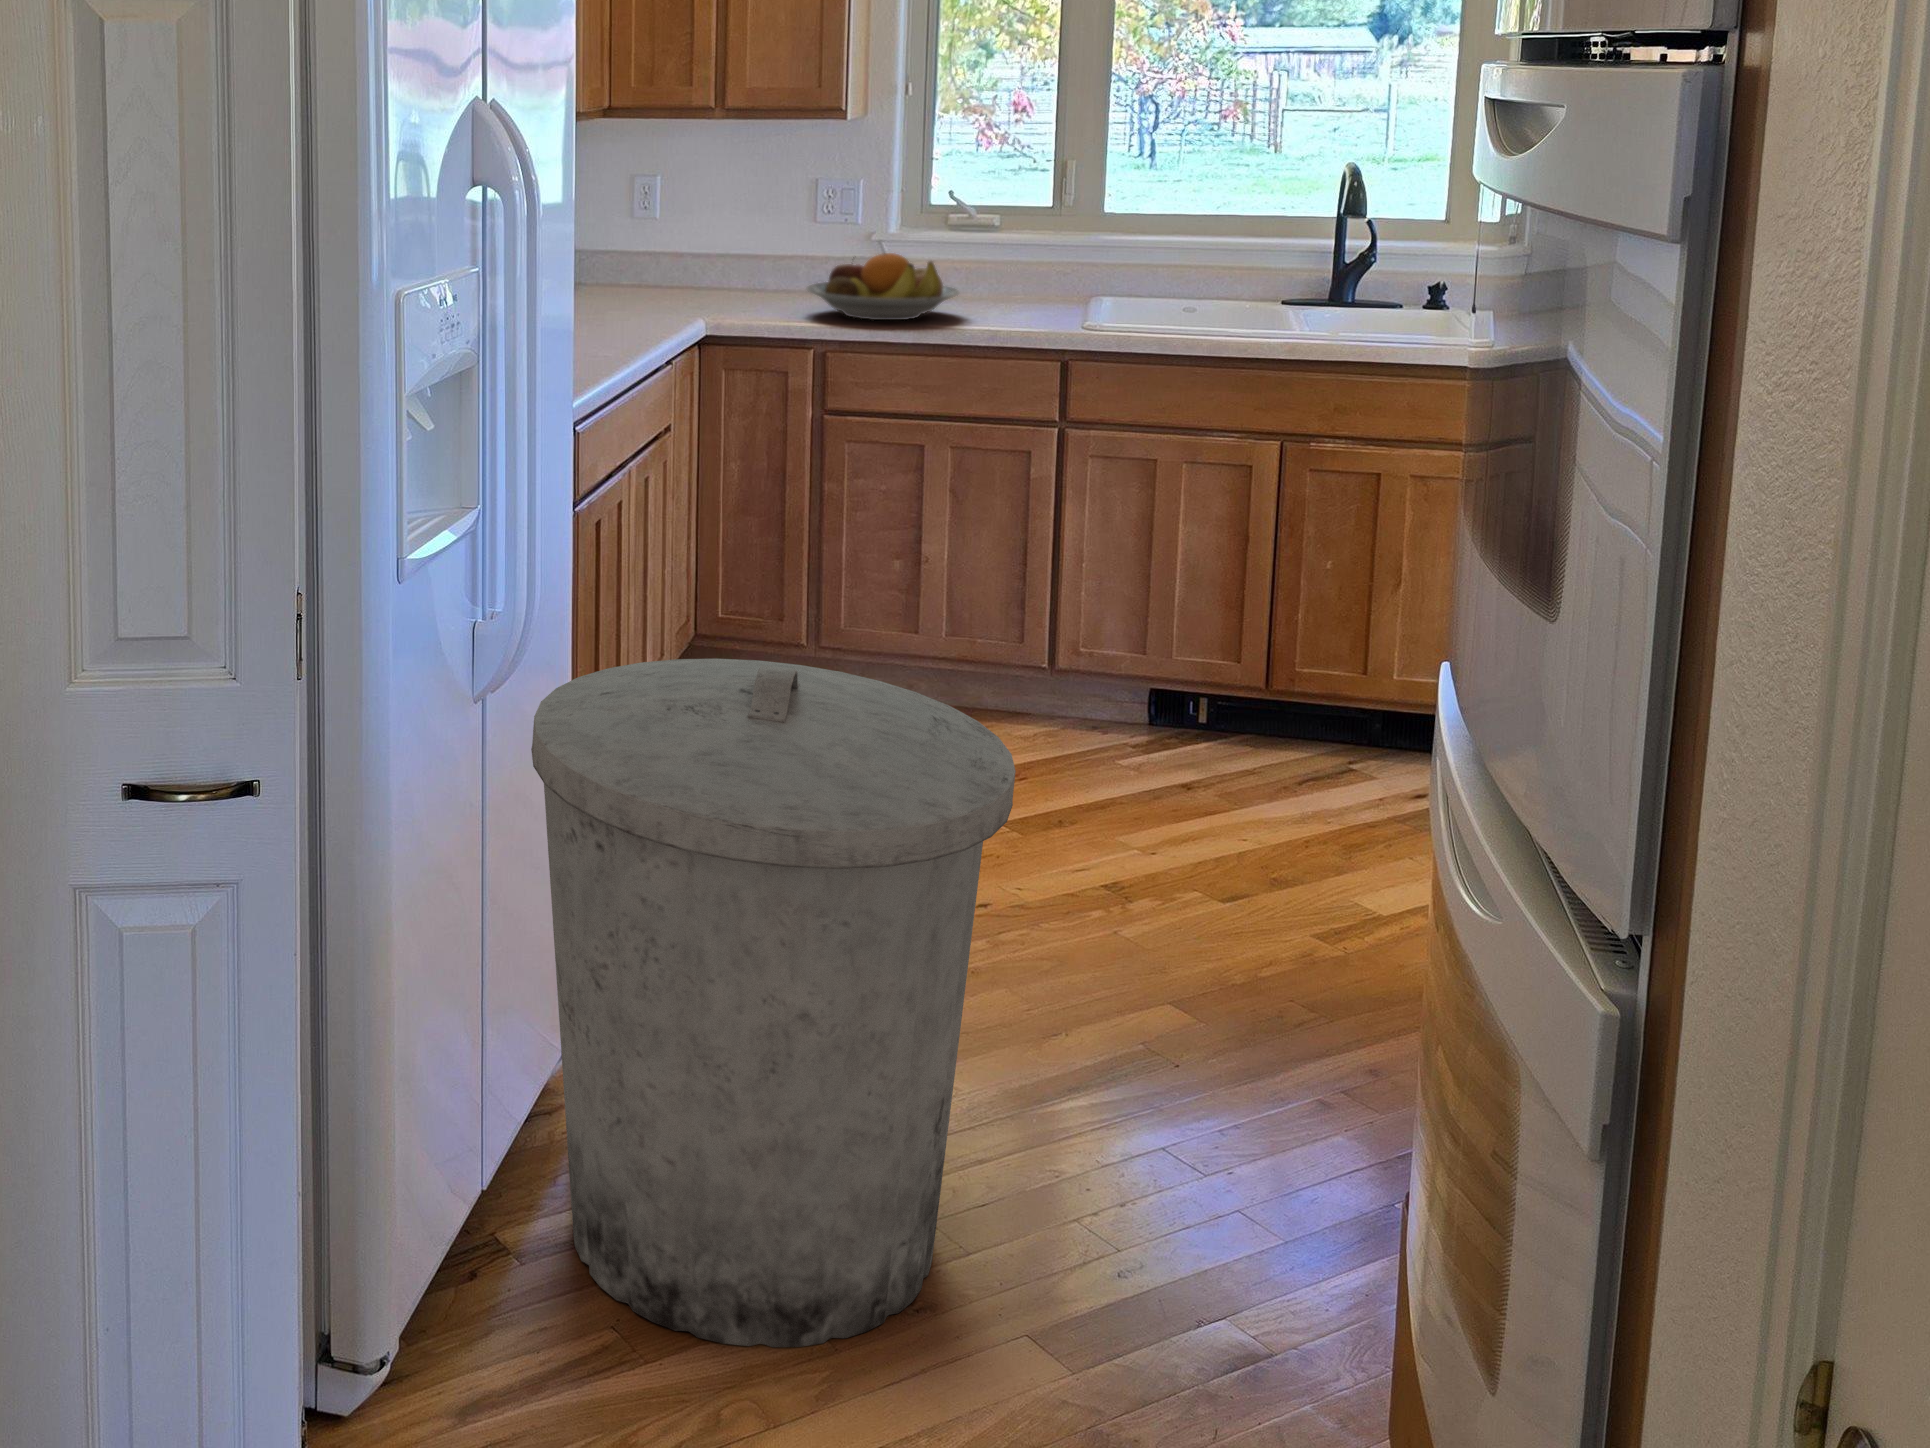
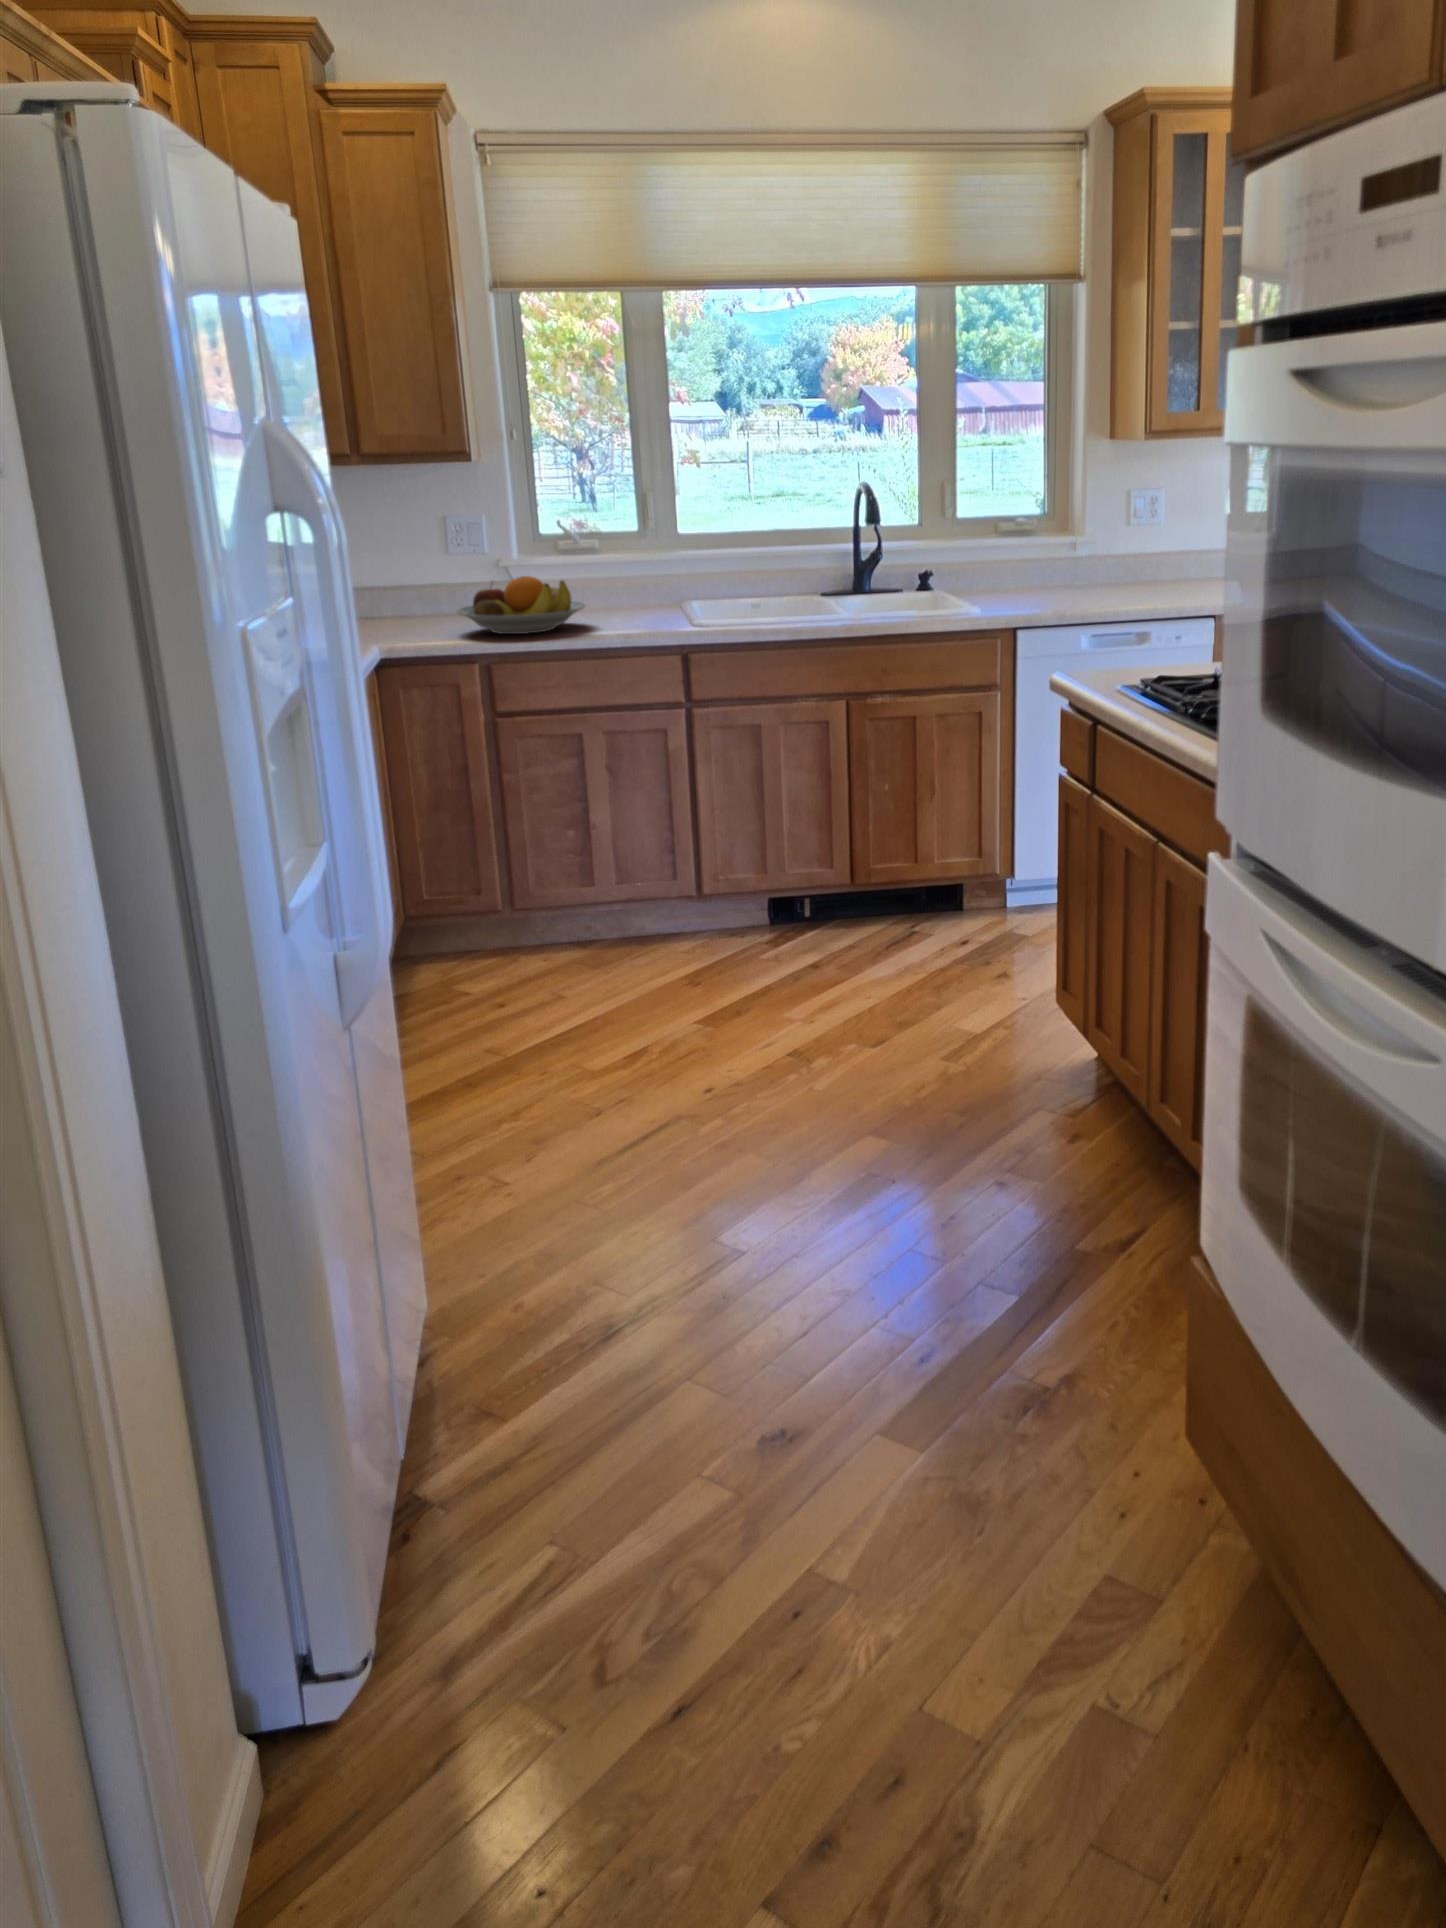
trash can: present [531,659,1016,1347] -> none [398,934,832,1523]

